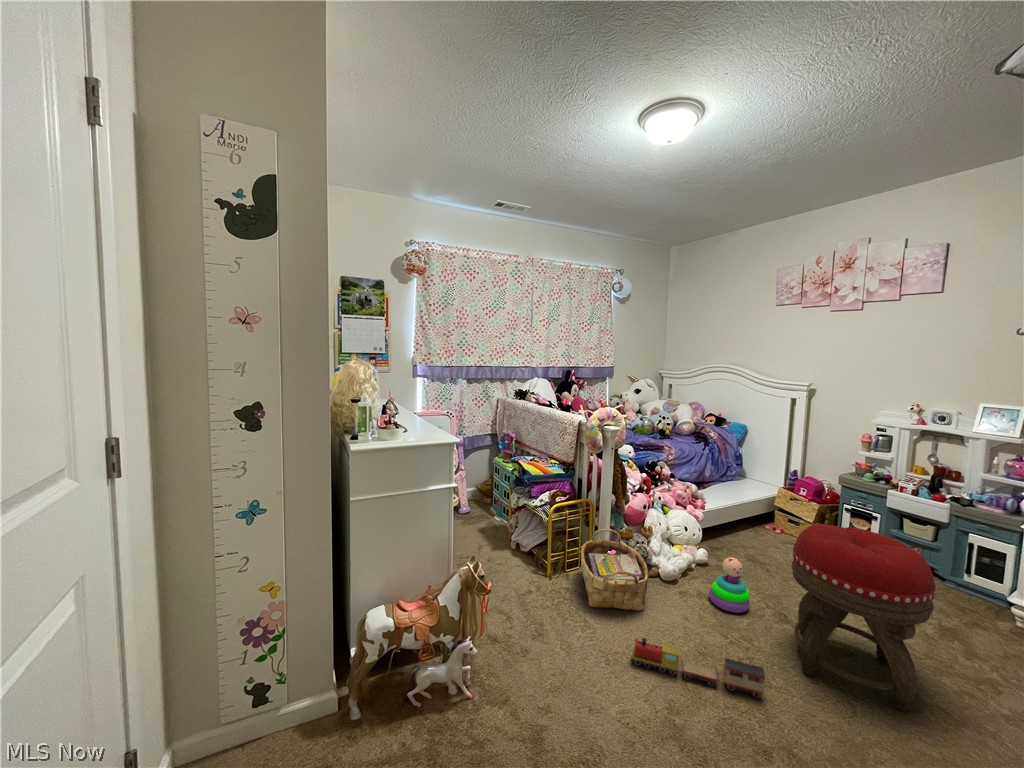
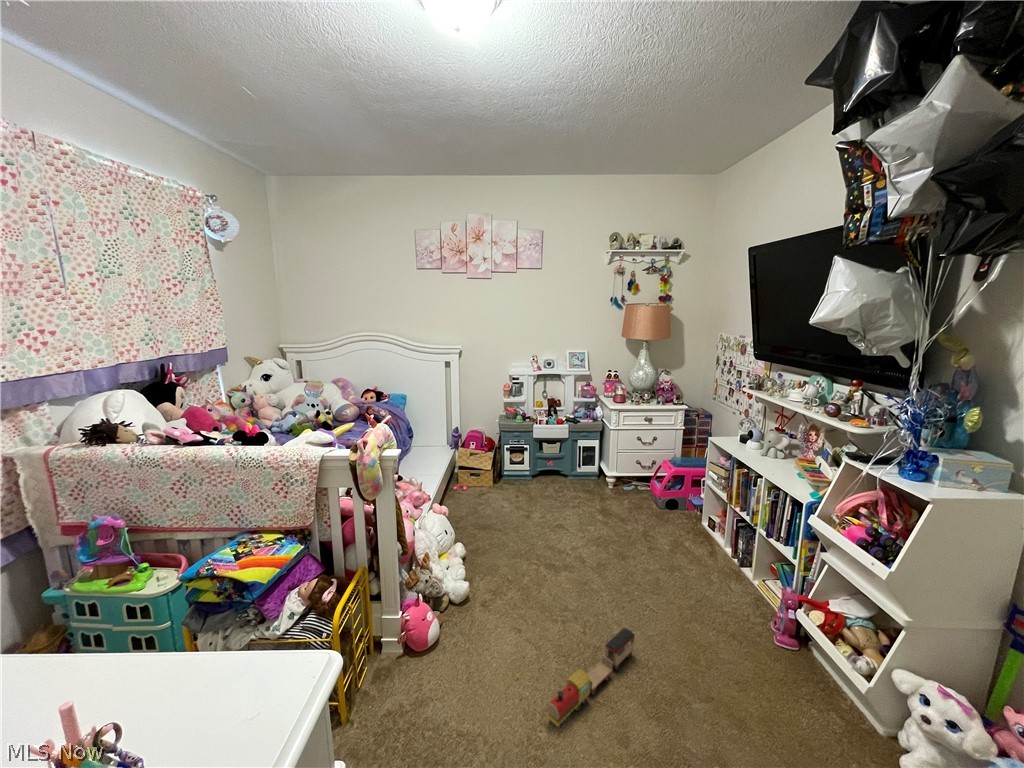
footstool: present [792,524,936,712] -> none [573,469,667,606]
woven basket: present [581,529,649,611] -> none [386,587,494,709]
stacking toy: present [709,557,750,613] -> none [503,540,540,596]

